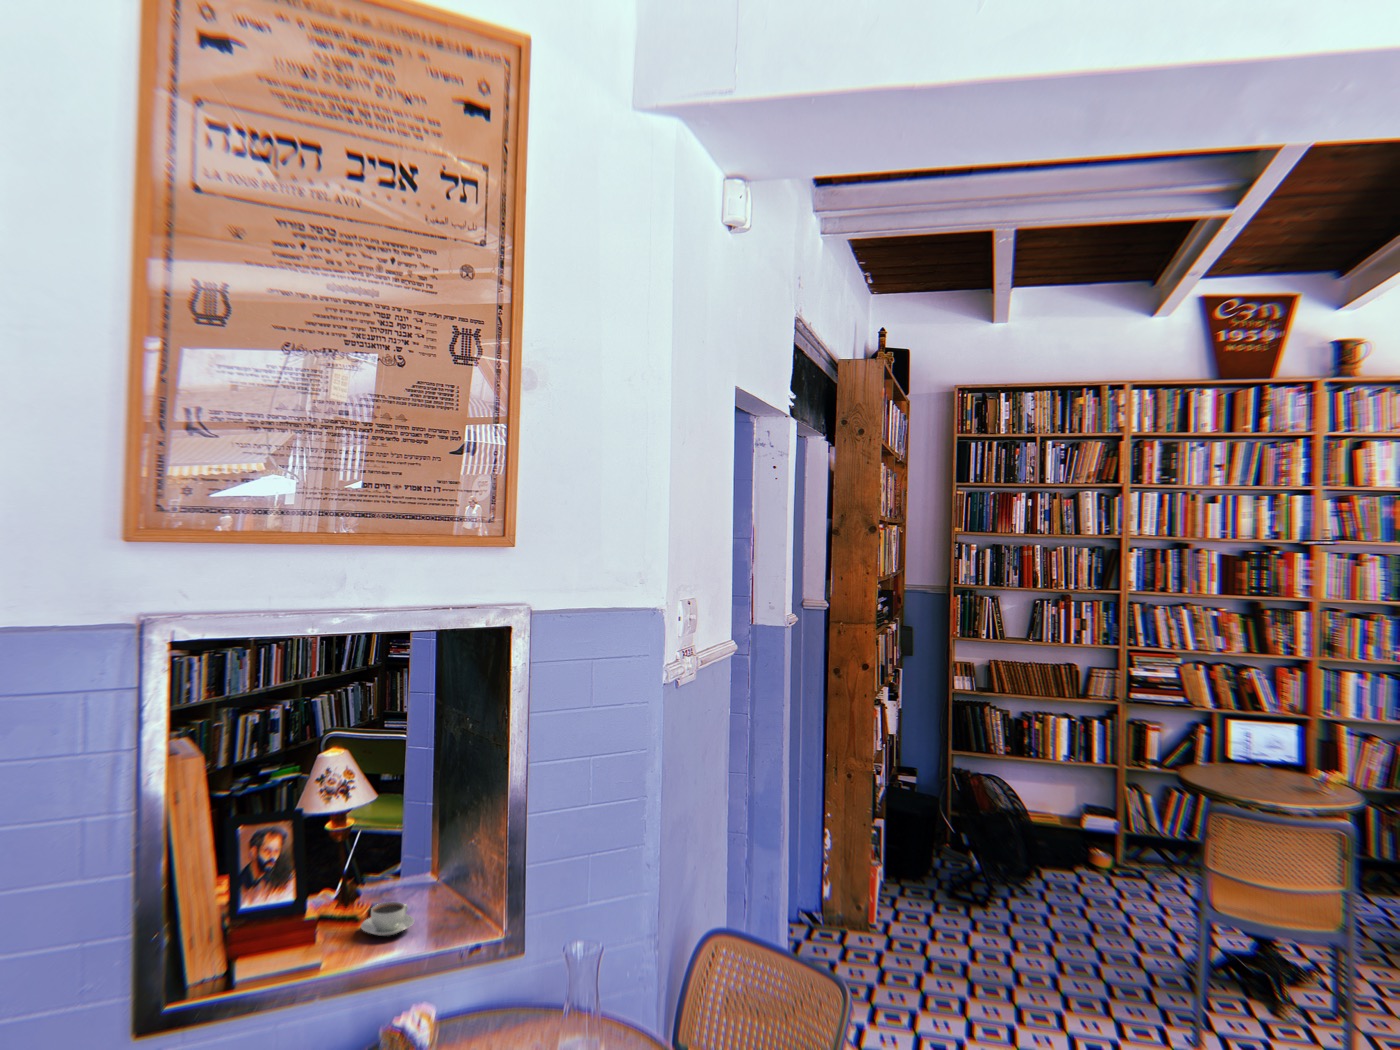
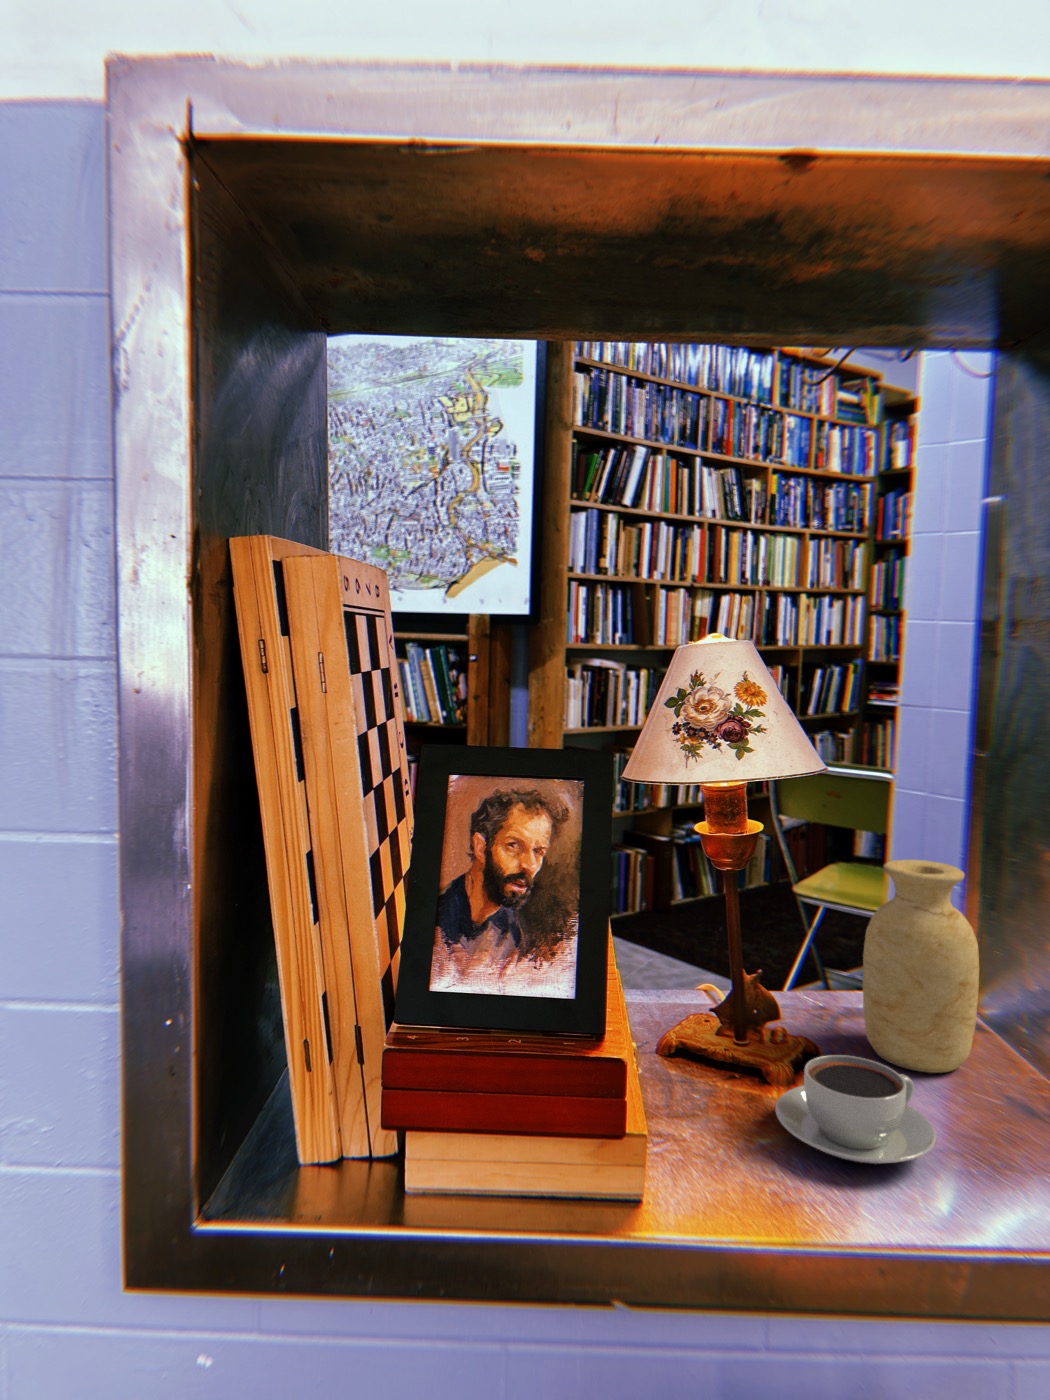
vase: none [391,823,432,905] -> present [863,860,979,1073]

